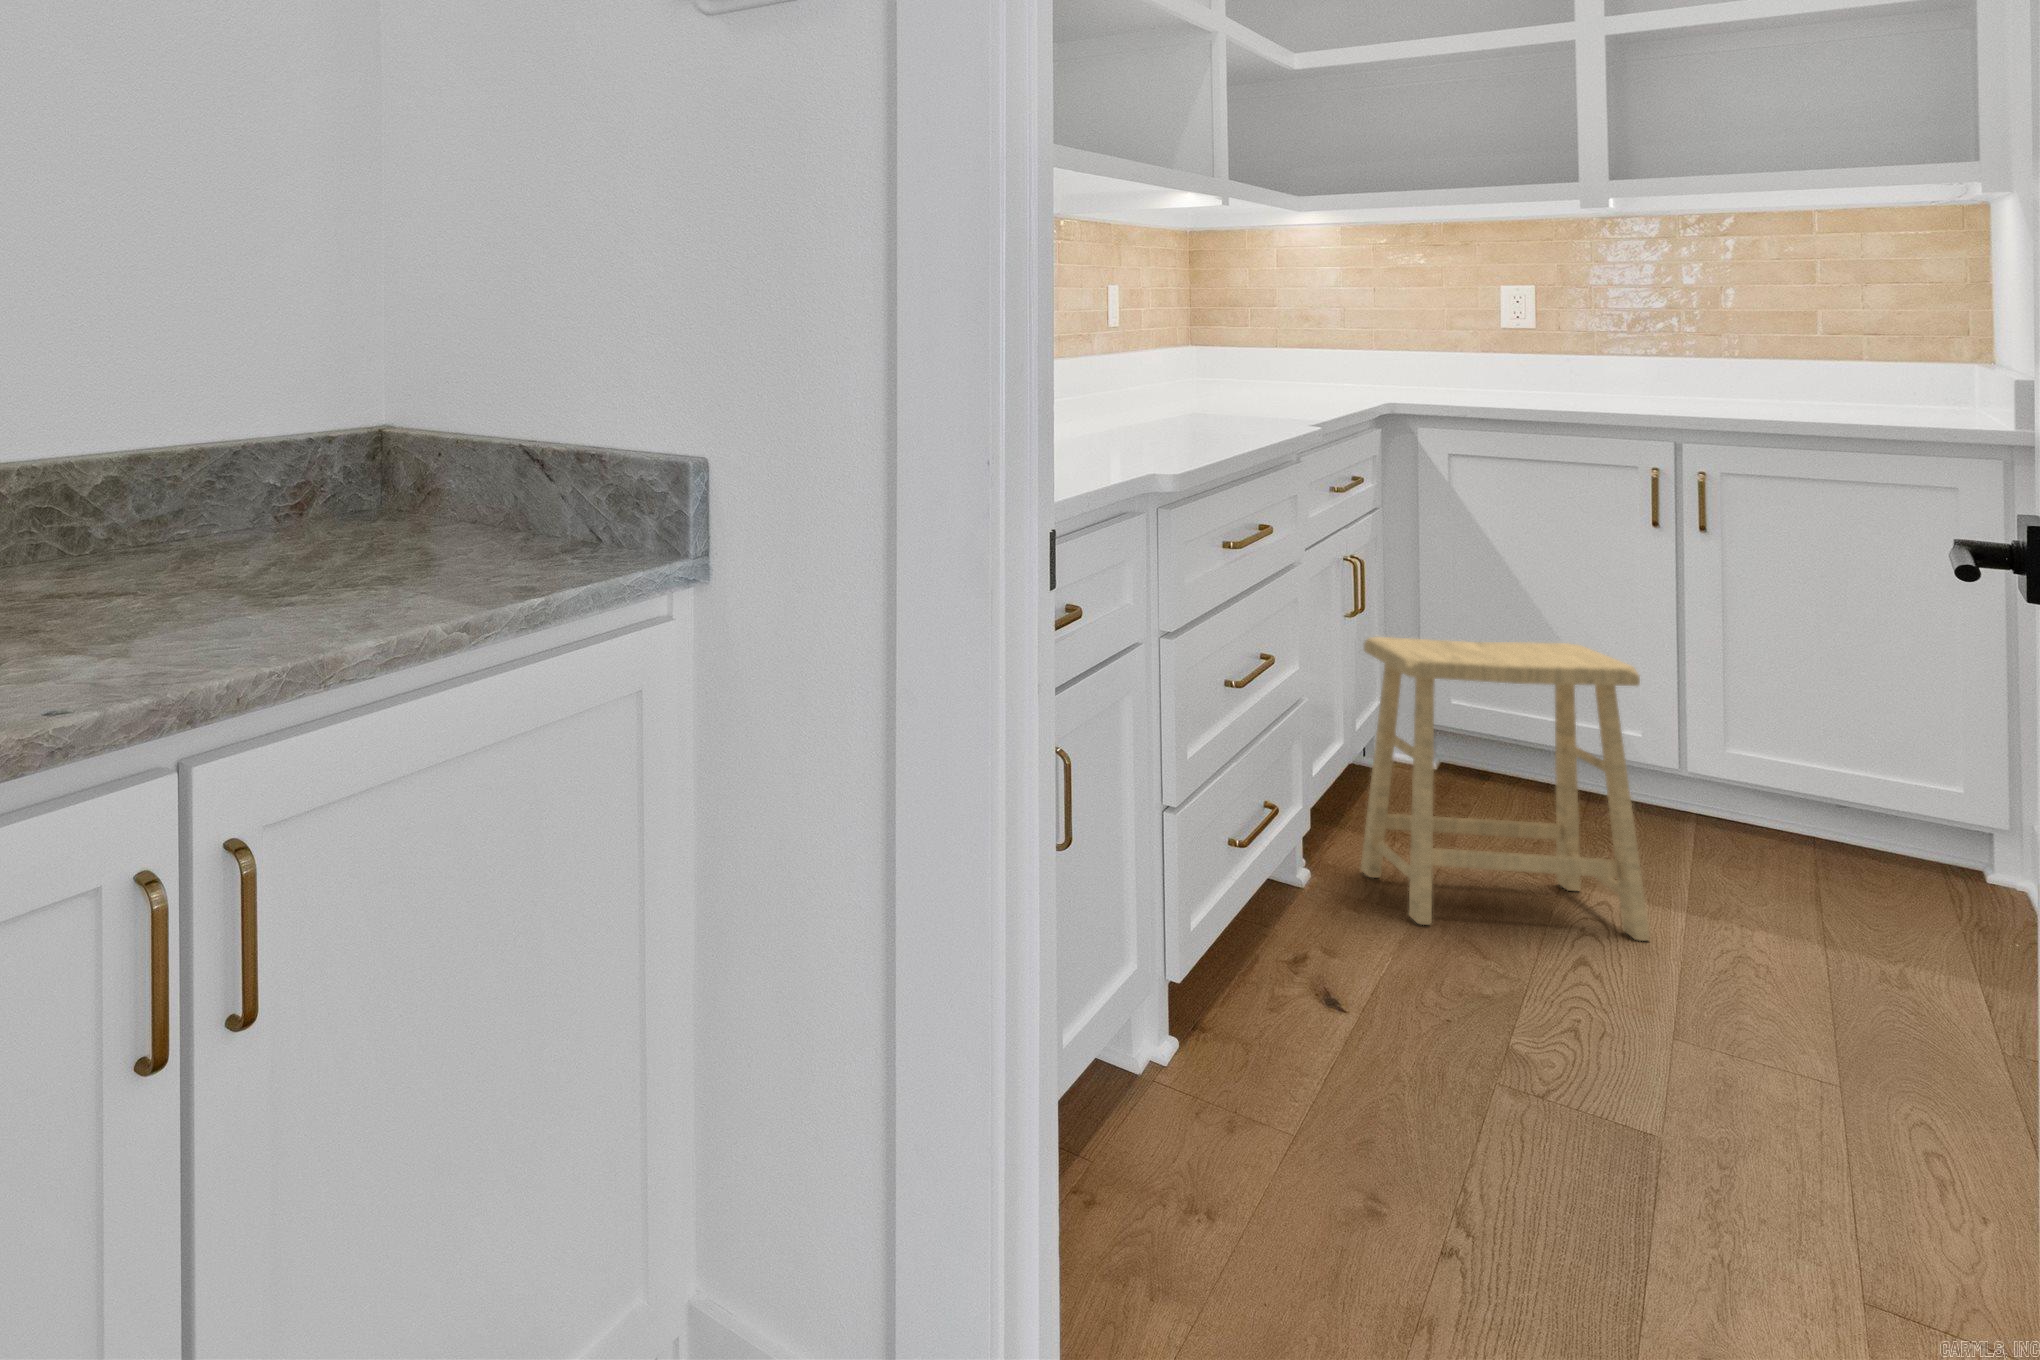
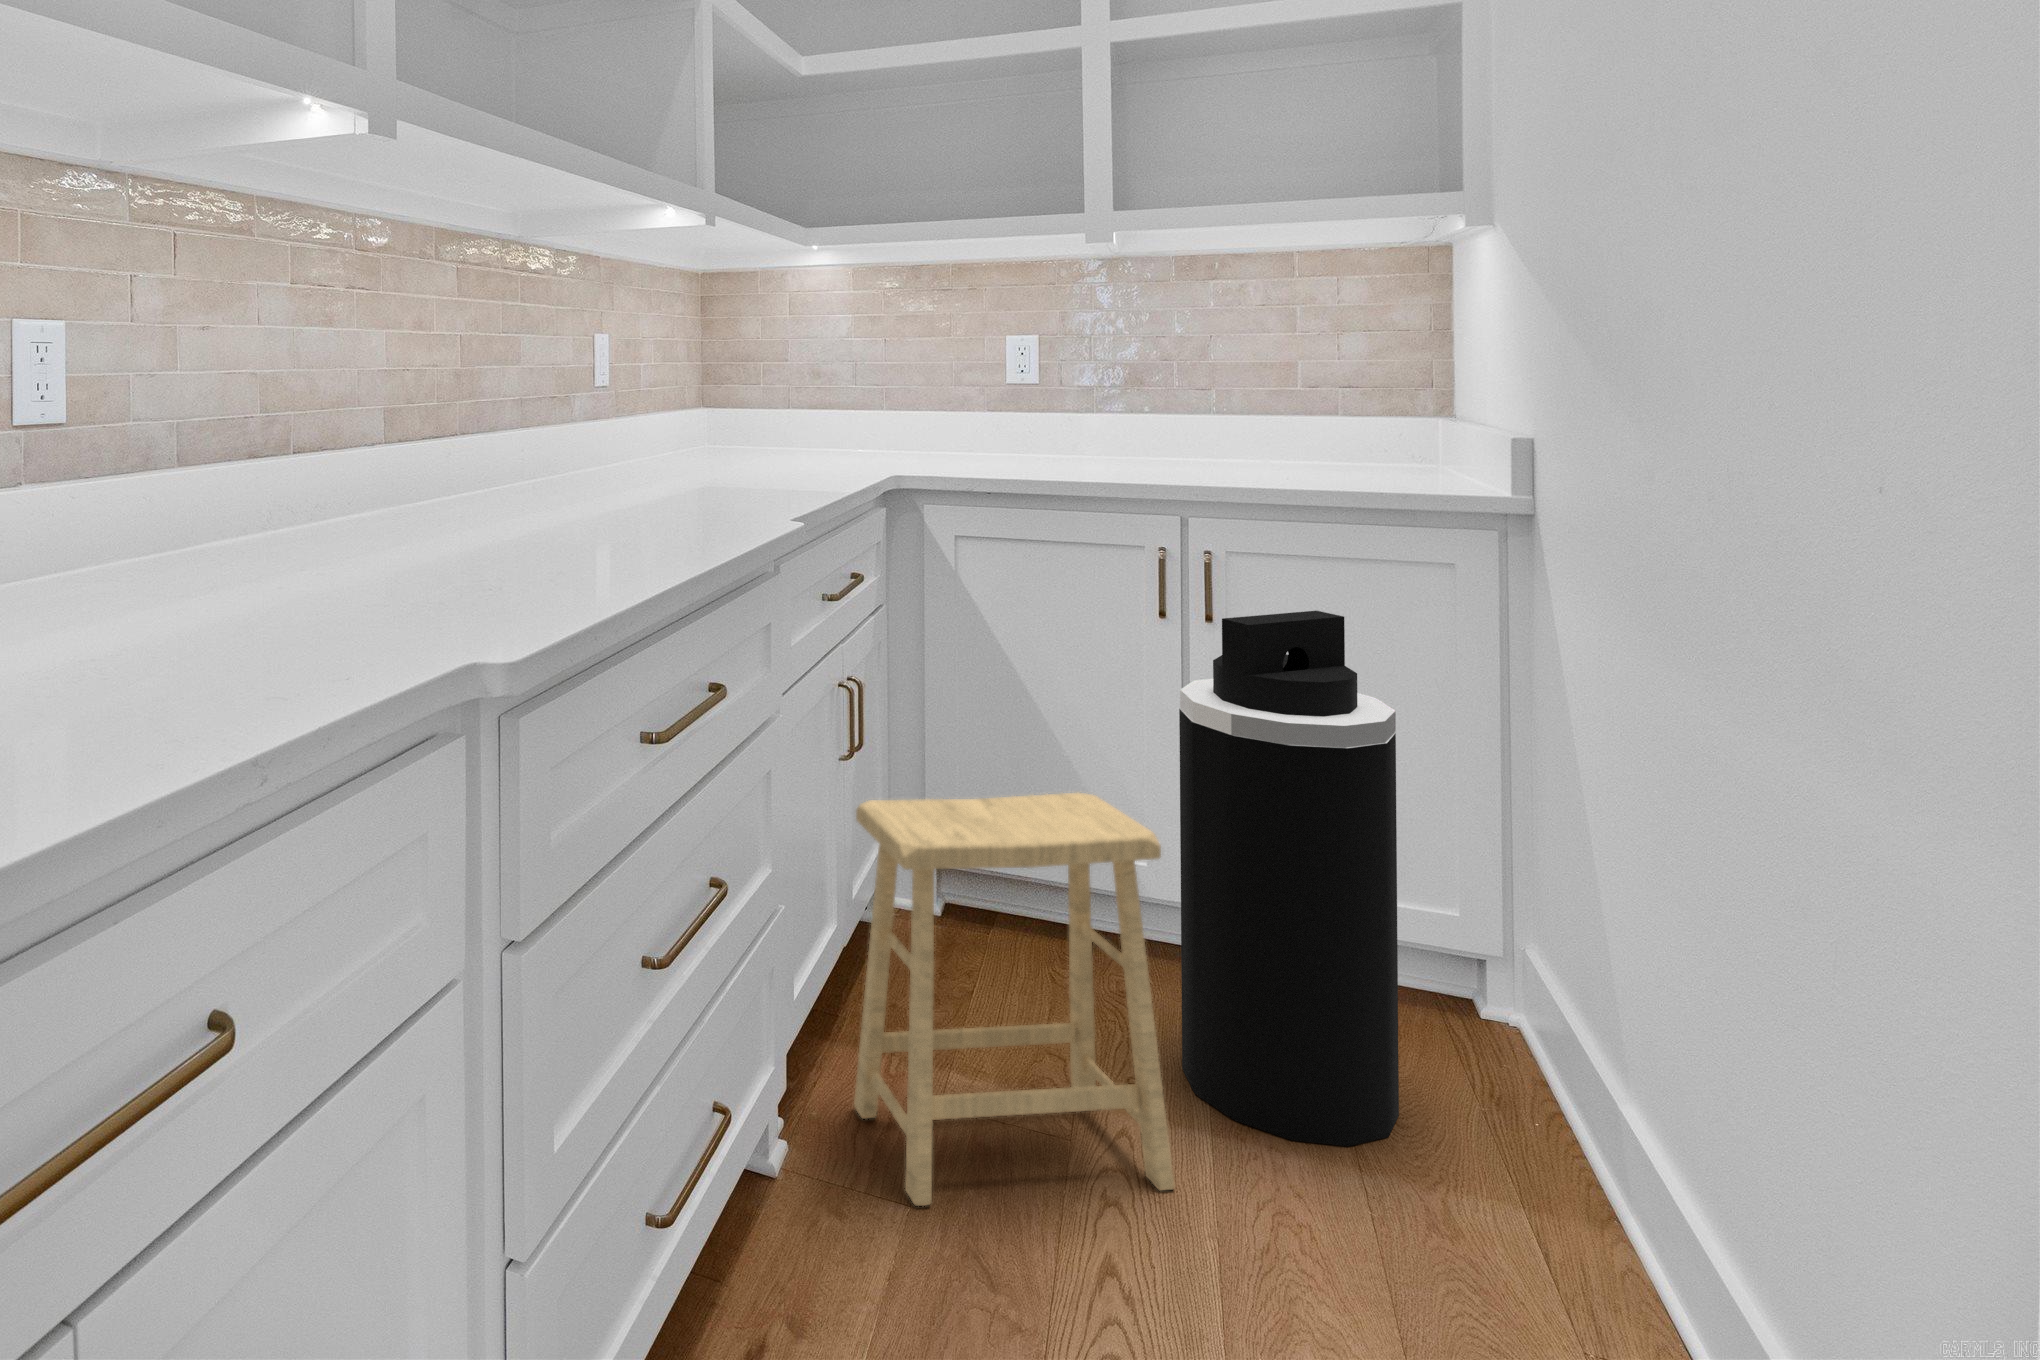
trash can: none [1665,510,1880,937] -> present [1179,611,1399,1146]

